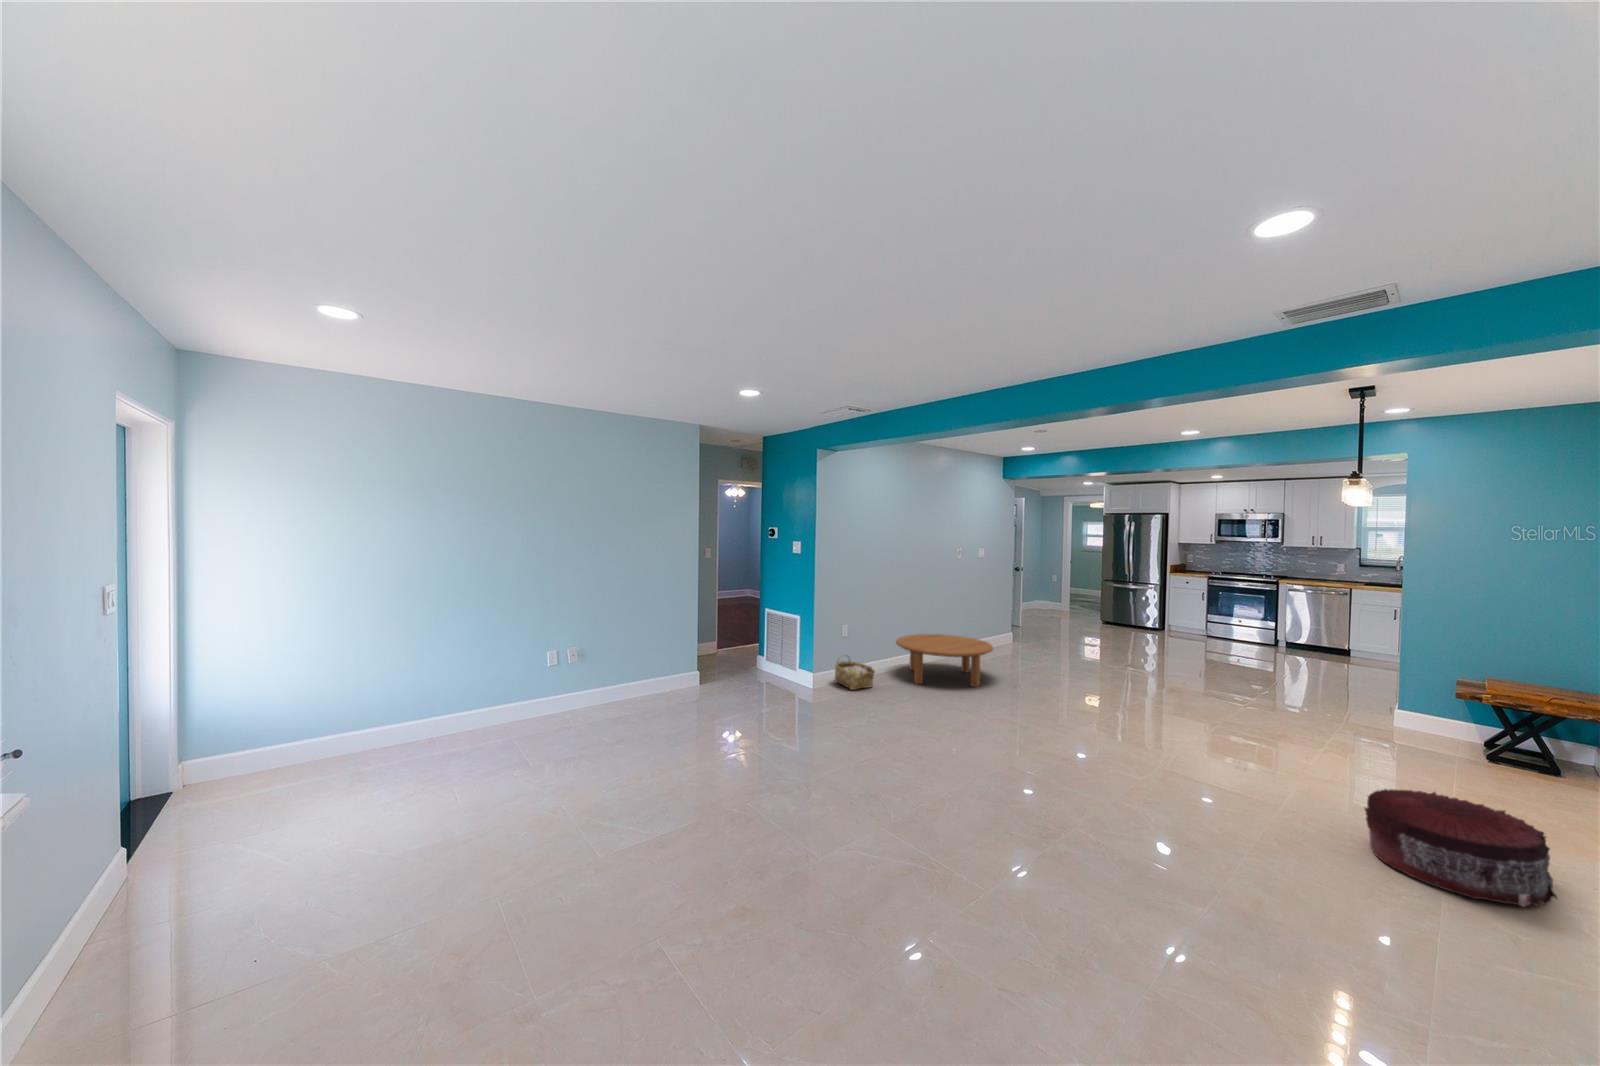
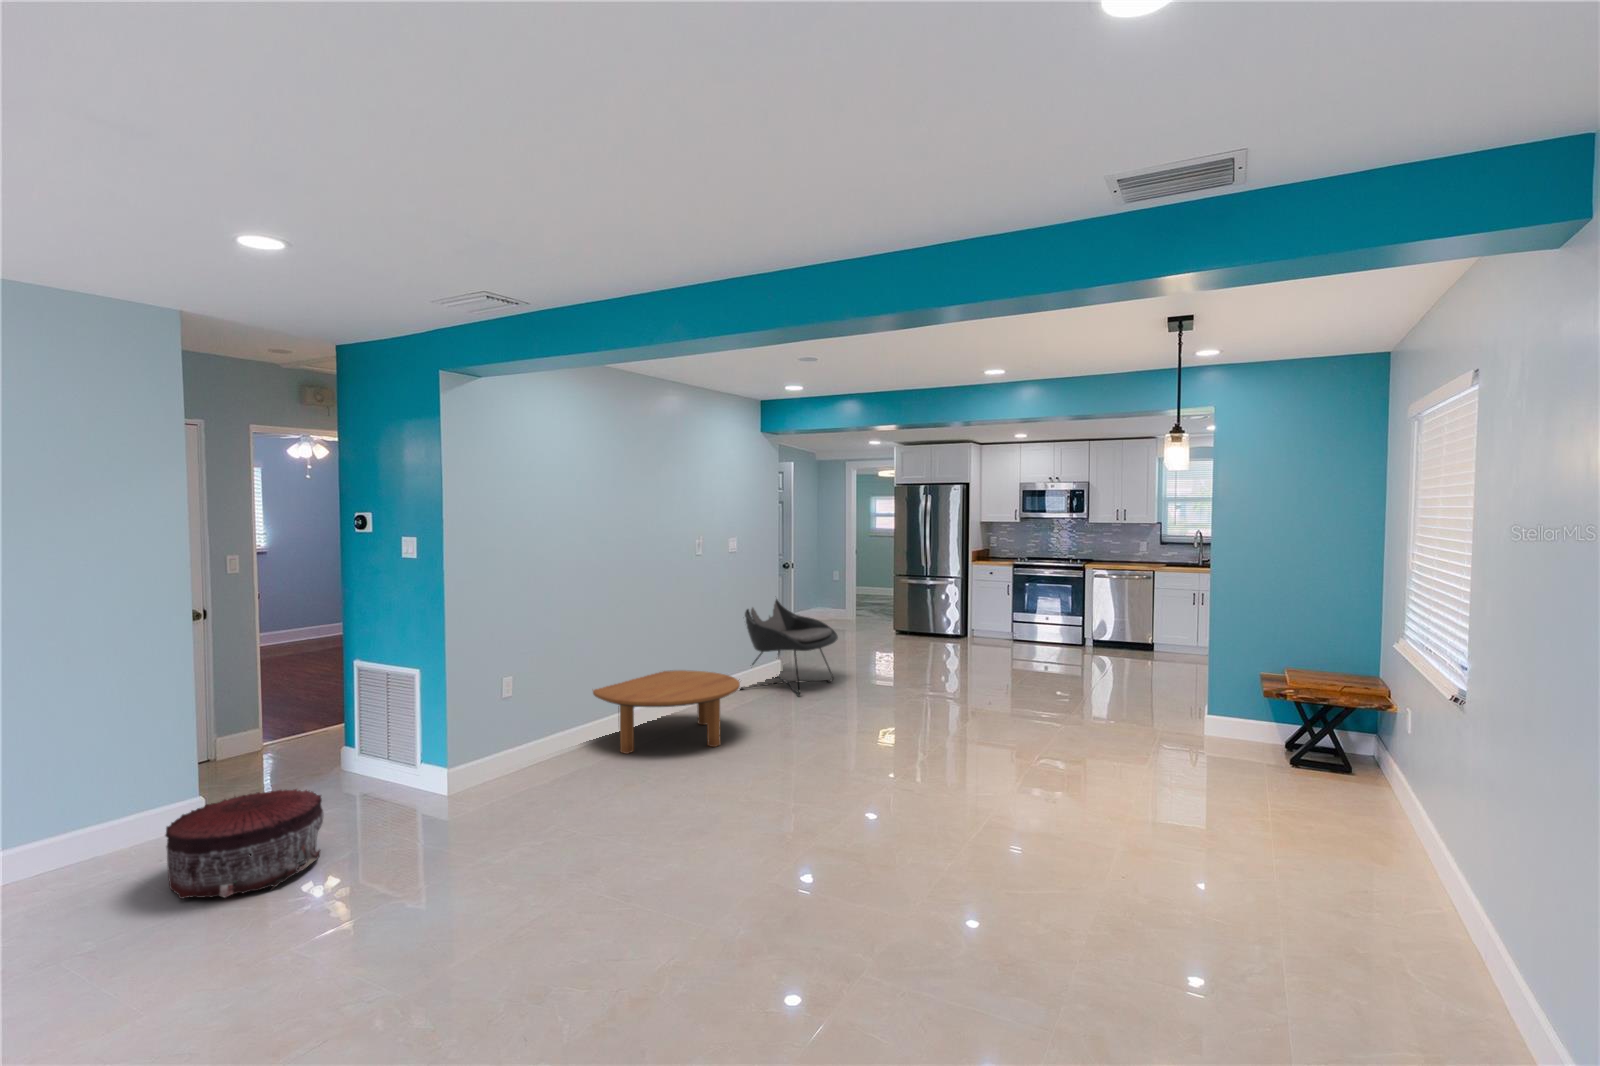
lounge chair: none [985,584,1061,662] -> present [739,599,838,696]
woven basket: present [834,655,874,690] -> none [485,720,552,779]
pouf: present [1365,789,1557,907] -> present [165,789,324,899]

